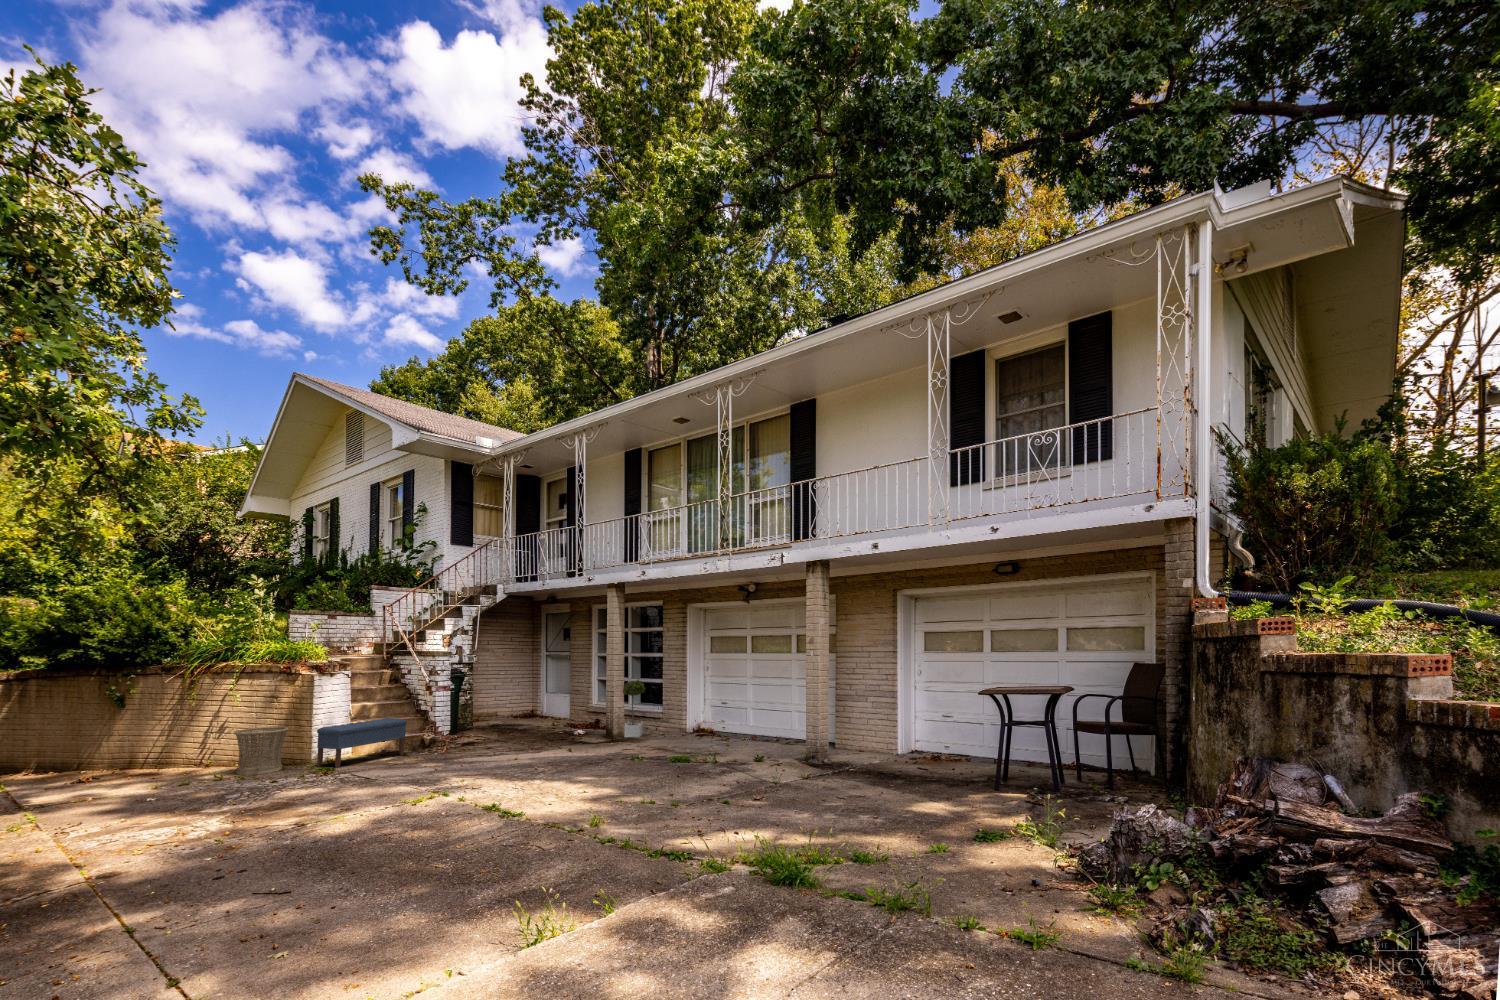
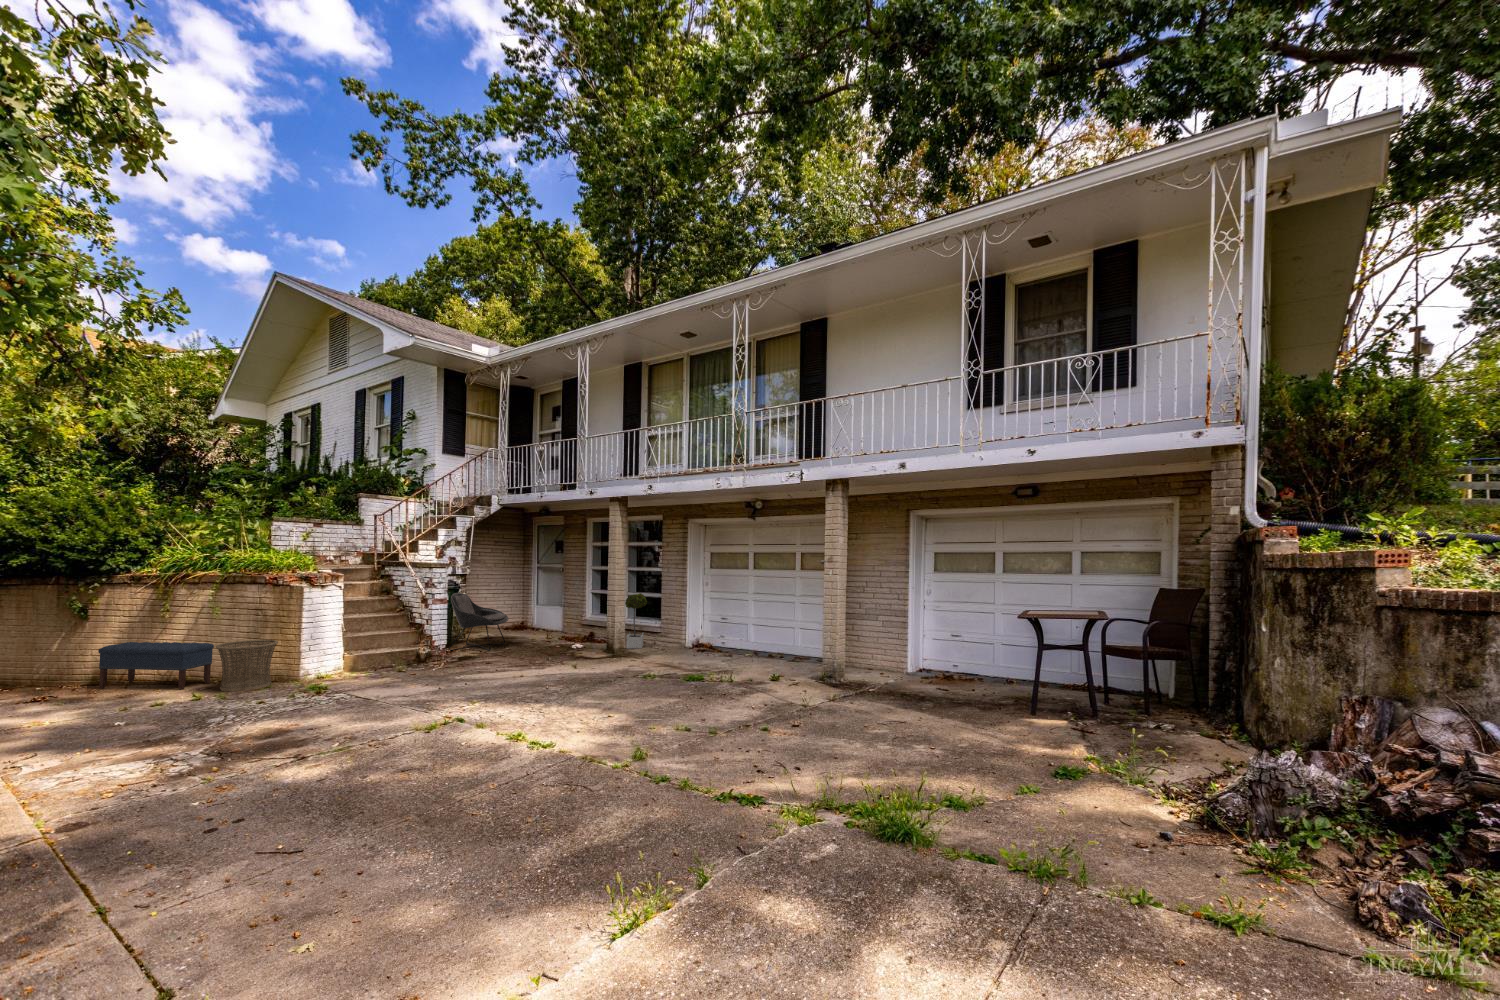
lounge chair: none [450,683,510,742] -> present [449,593,509,651]
bench: present [317,718,407,768] -> present [98,642,214,690]

